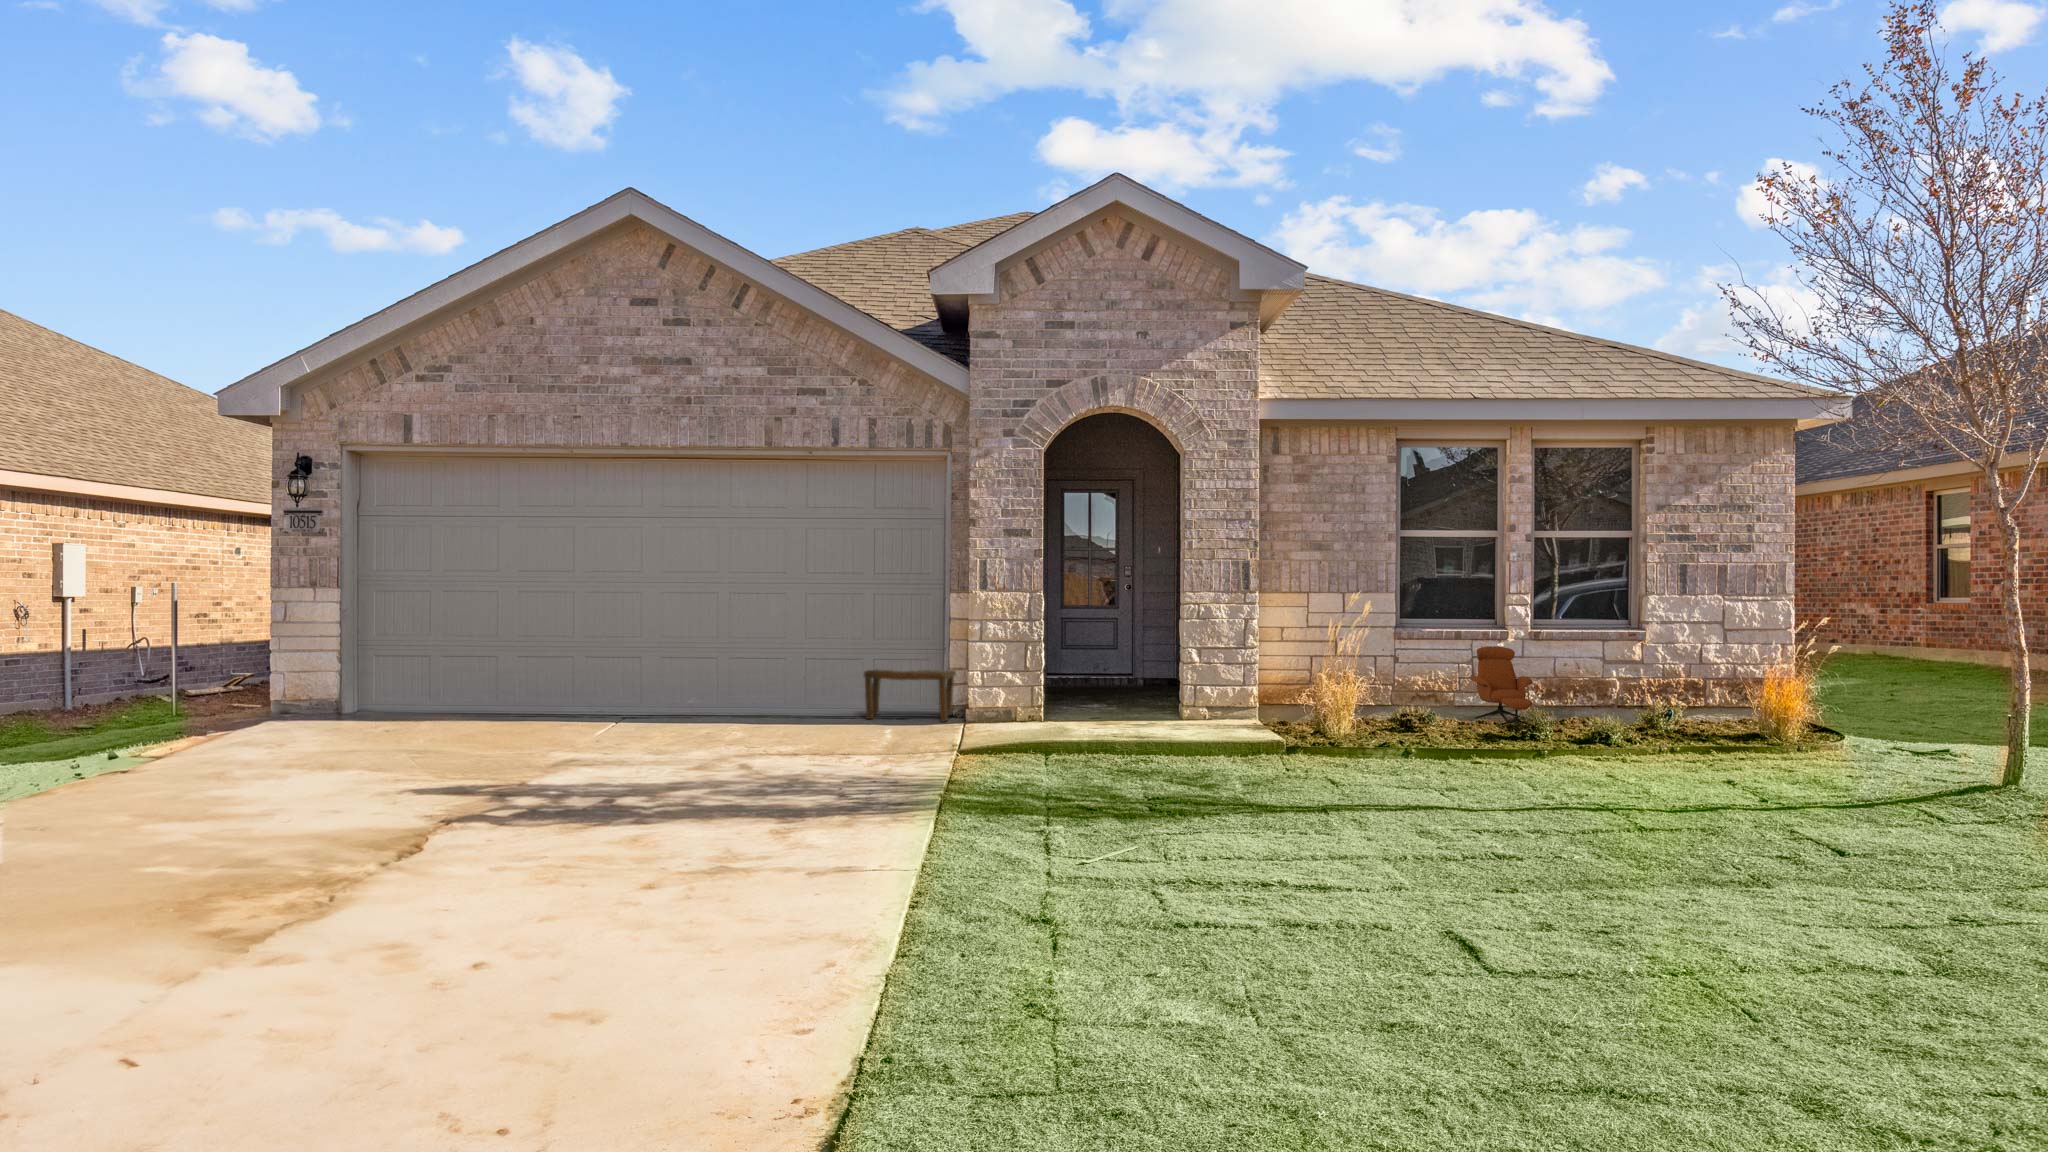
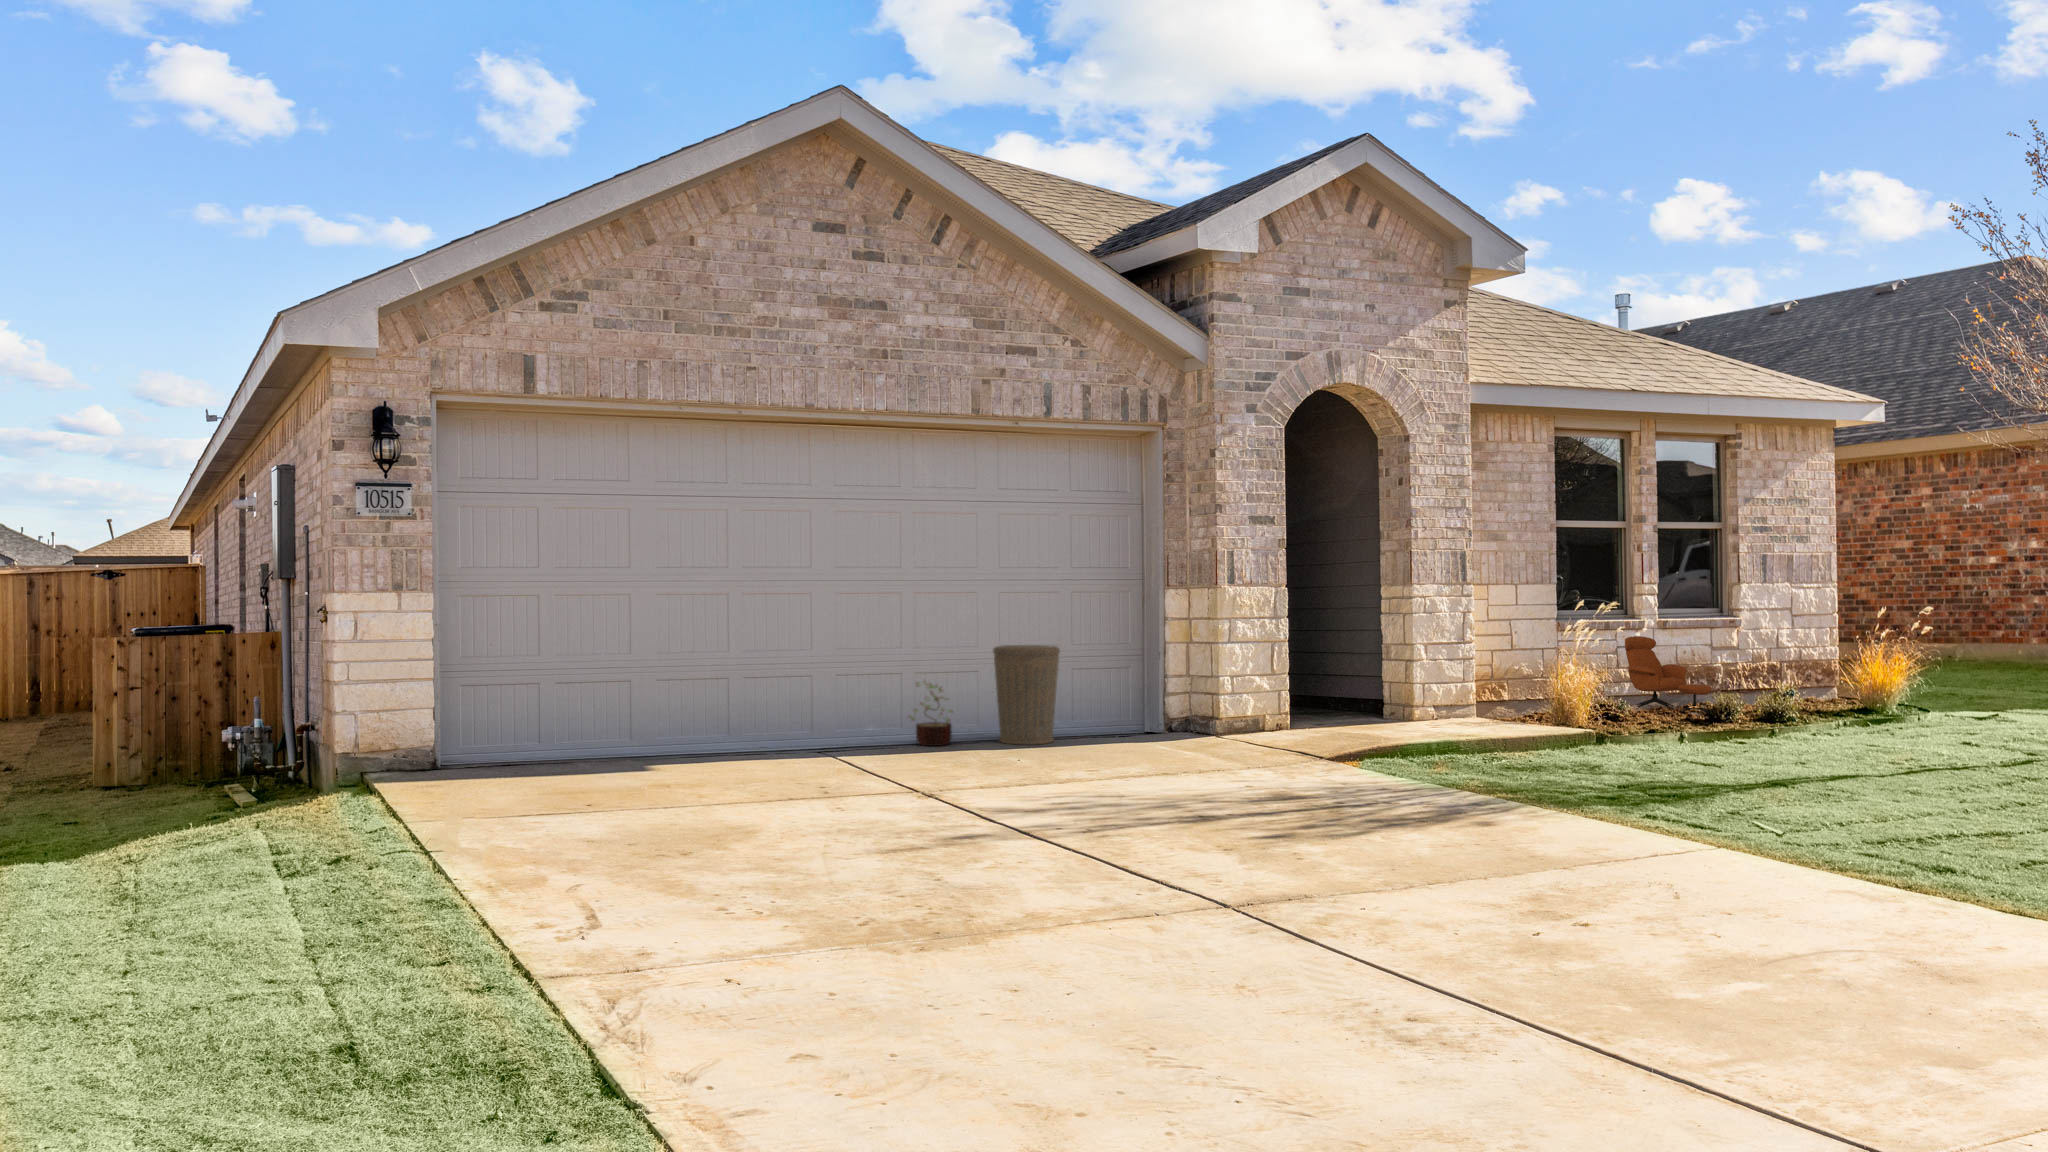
trash can: none [777,634,833,717] -> present [993,645,1060,744]
decorative plant: none [714,659,745,713] -> present [910,681,952,746]
bench: present [864,669,956,722] -> none [1099,680,1208,742]

